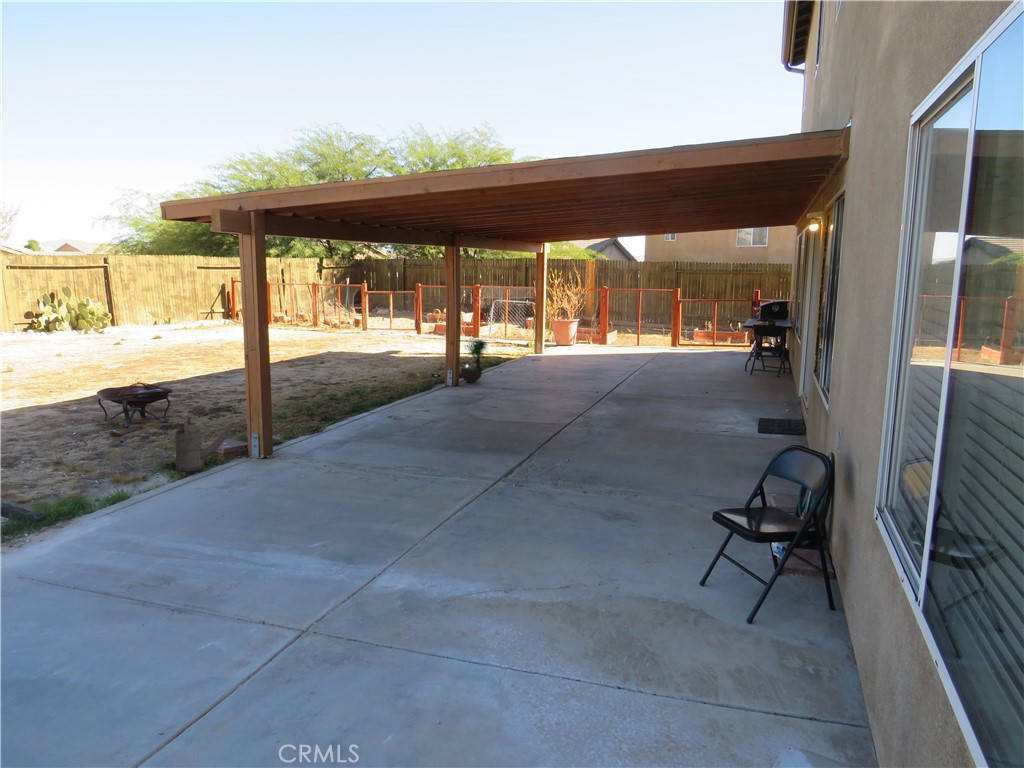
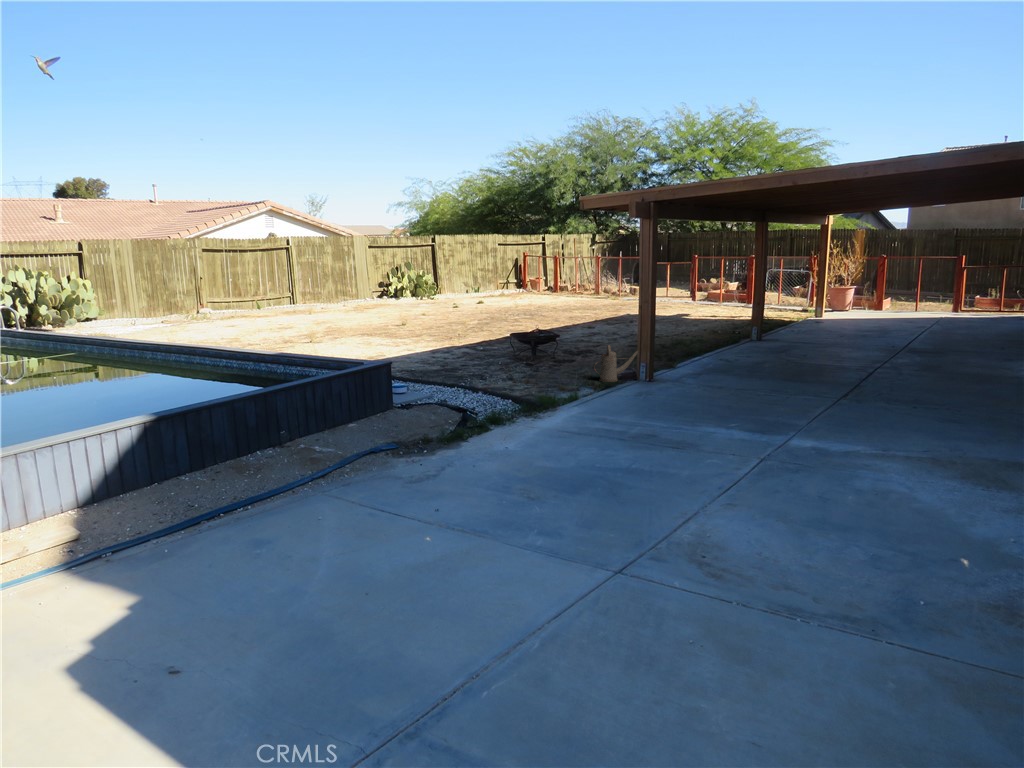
potted tree: present [461,339,487,383] -> none [763,296,789,337]

